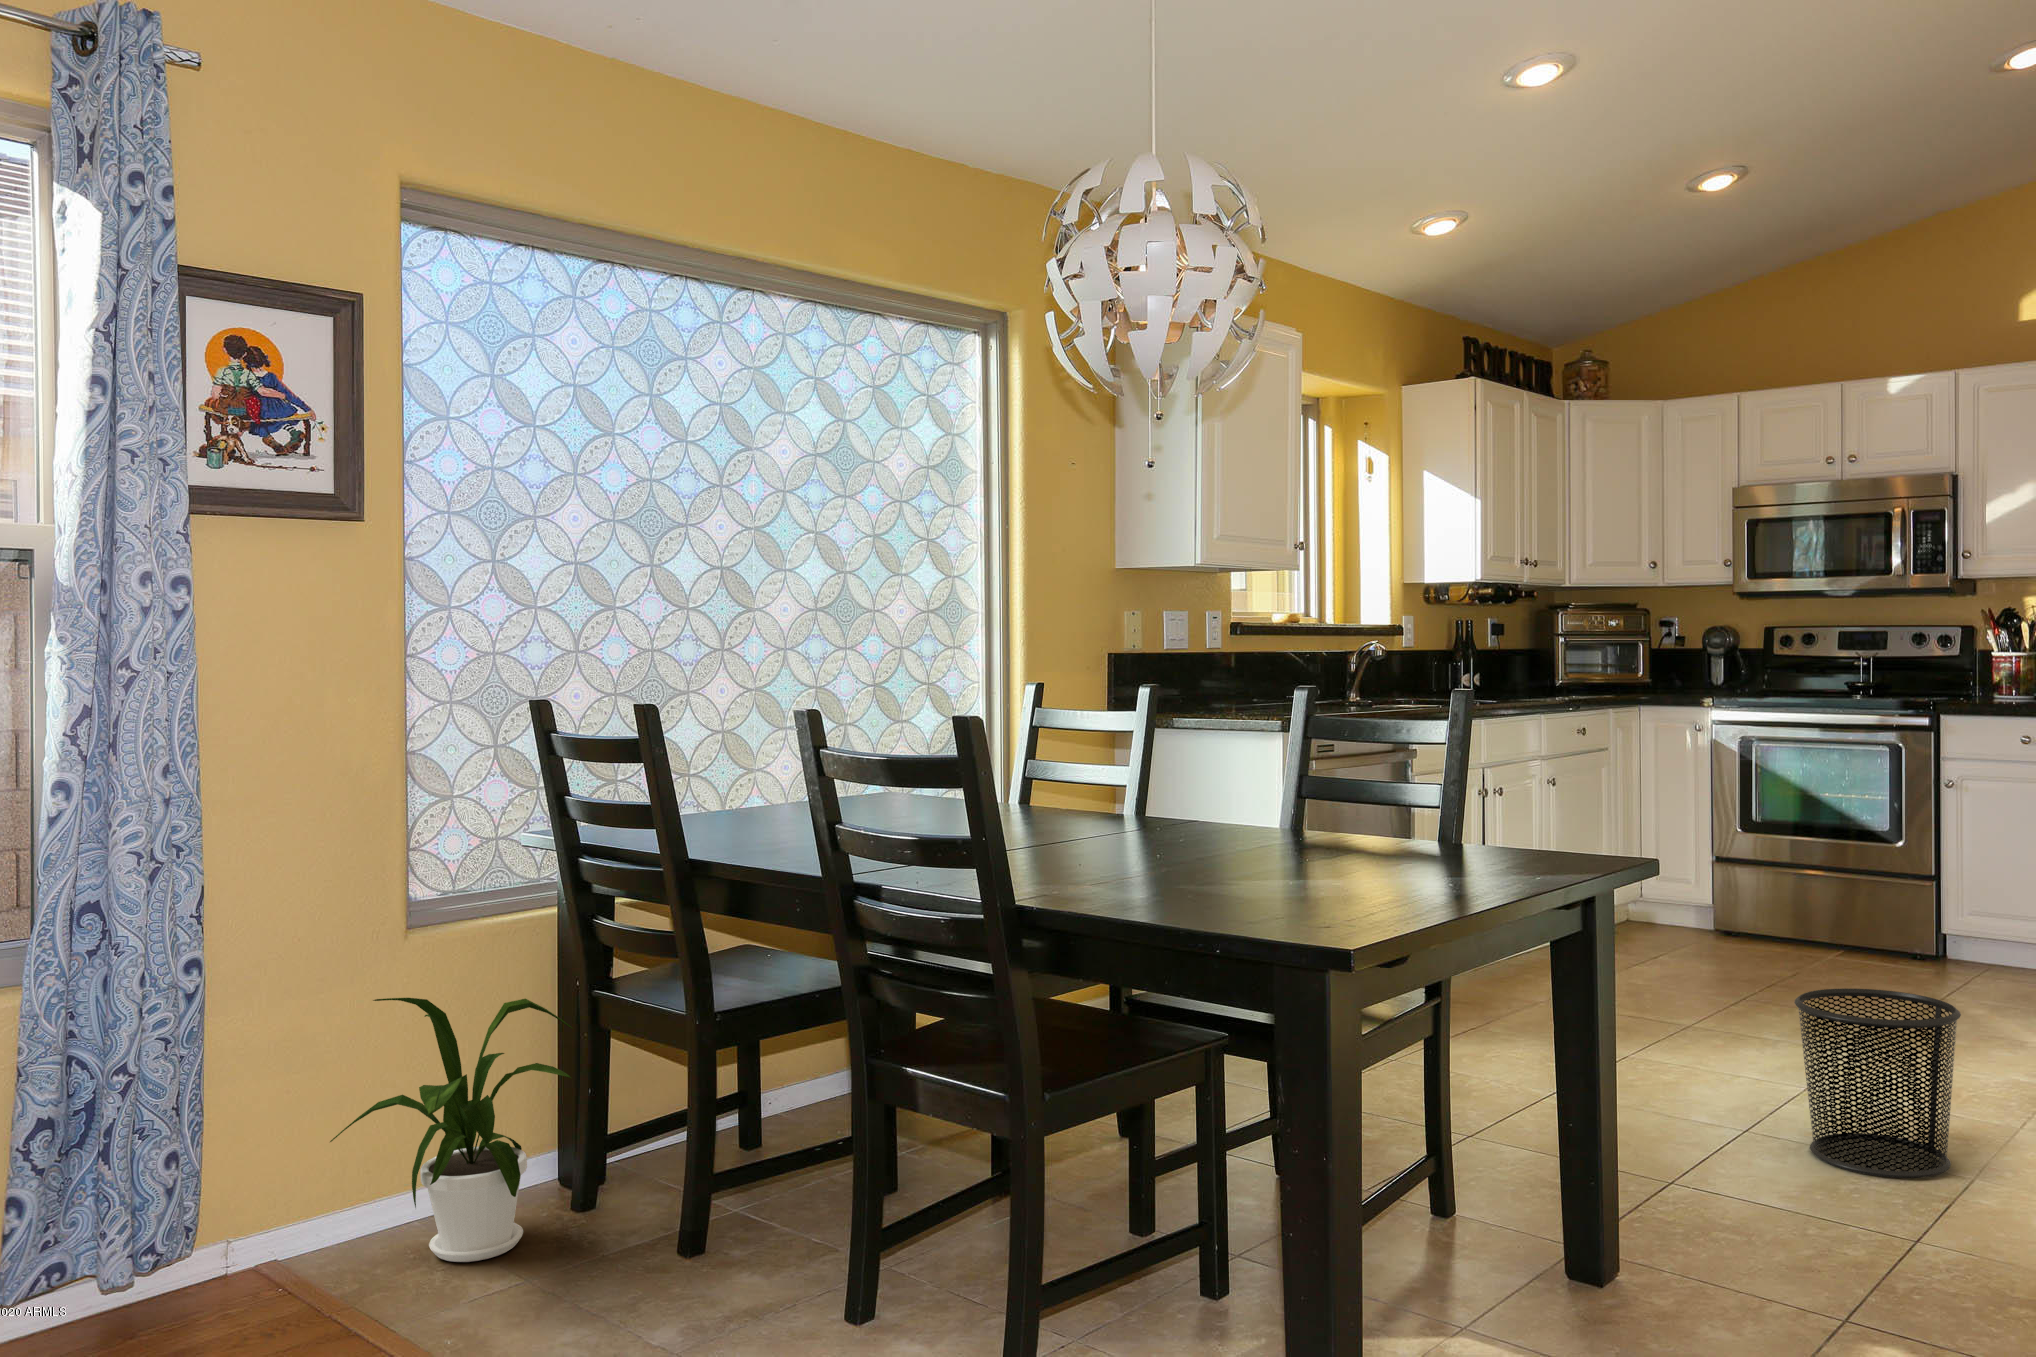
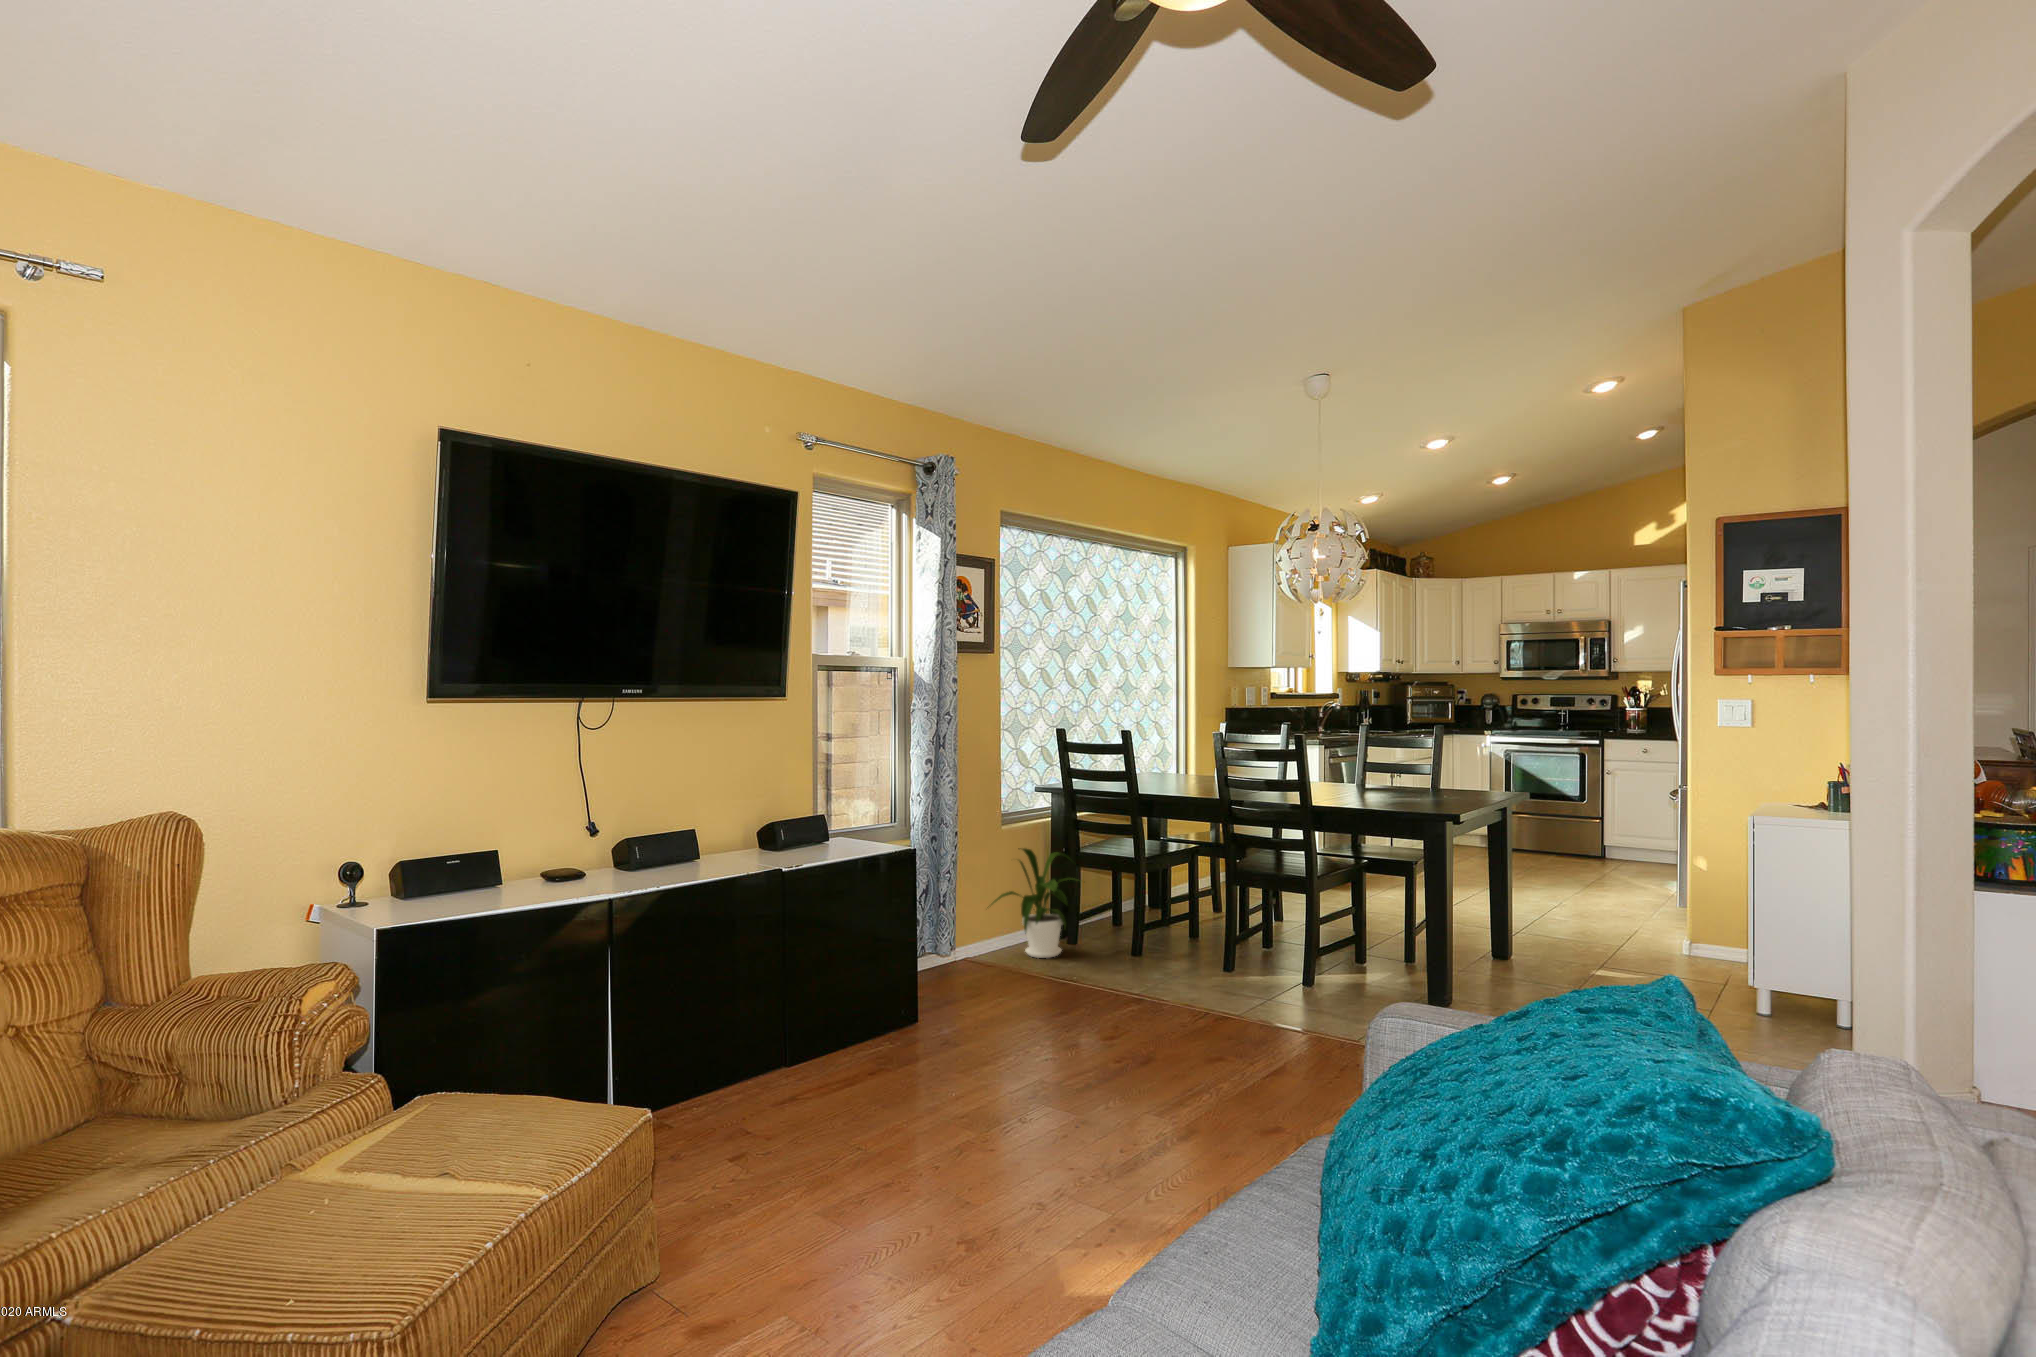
waste bin: present [1794,988,1961,1178] -> none [1562,855,1632,930]

